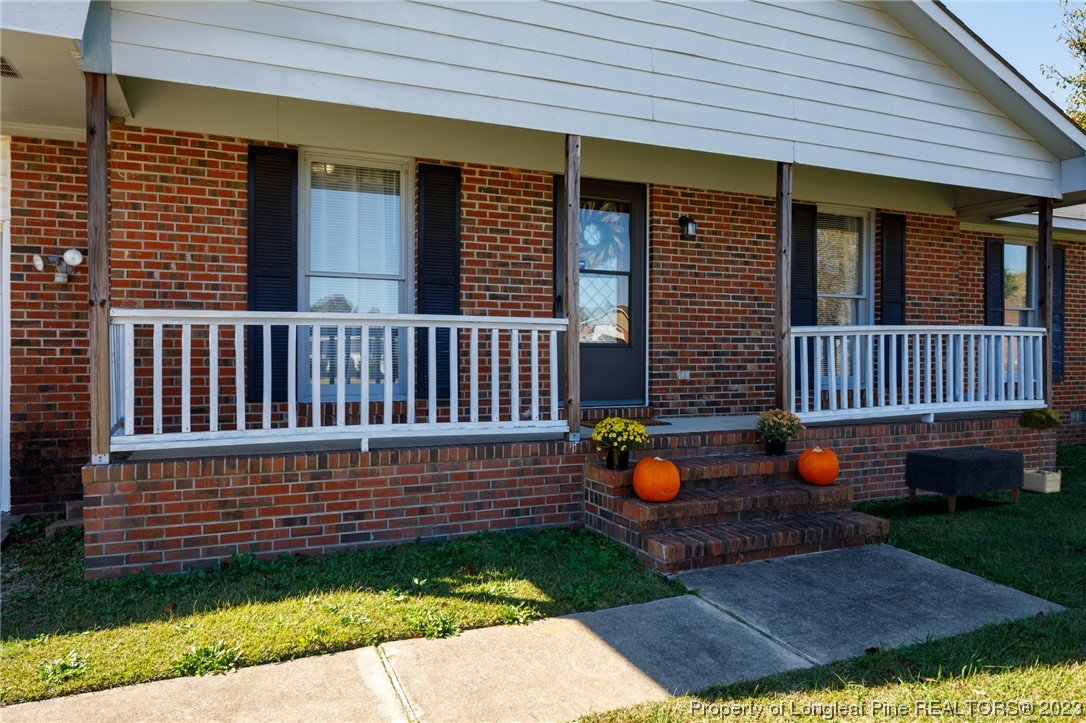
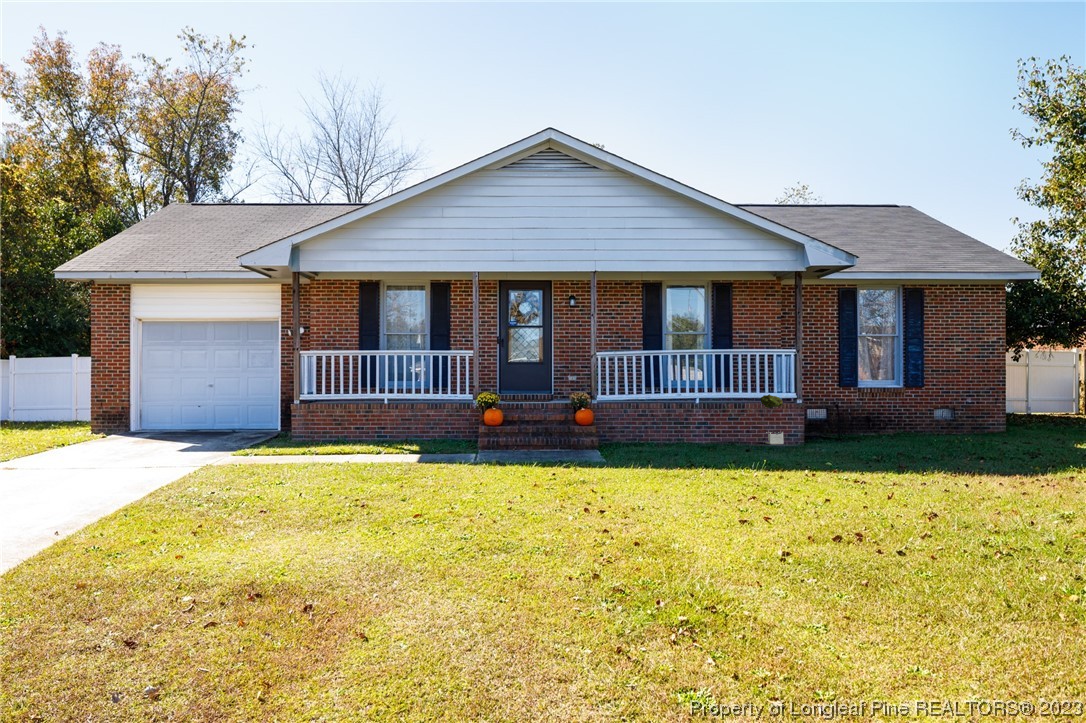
bench: present [905,446,1024,513] -> none [669,416,736,447]

